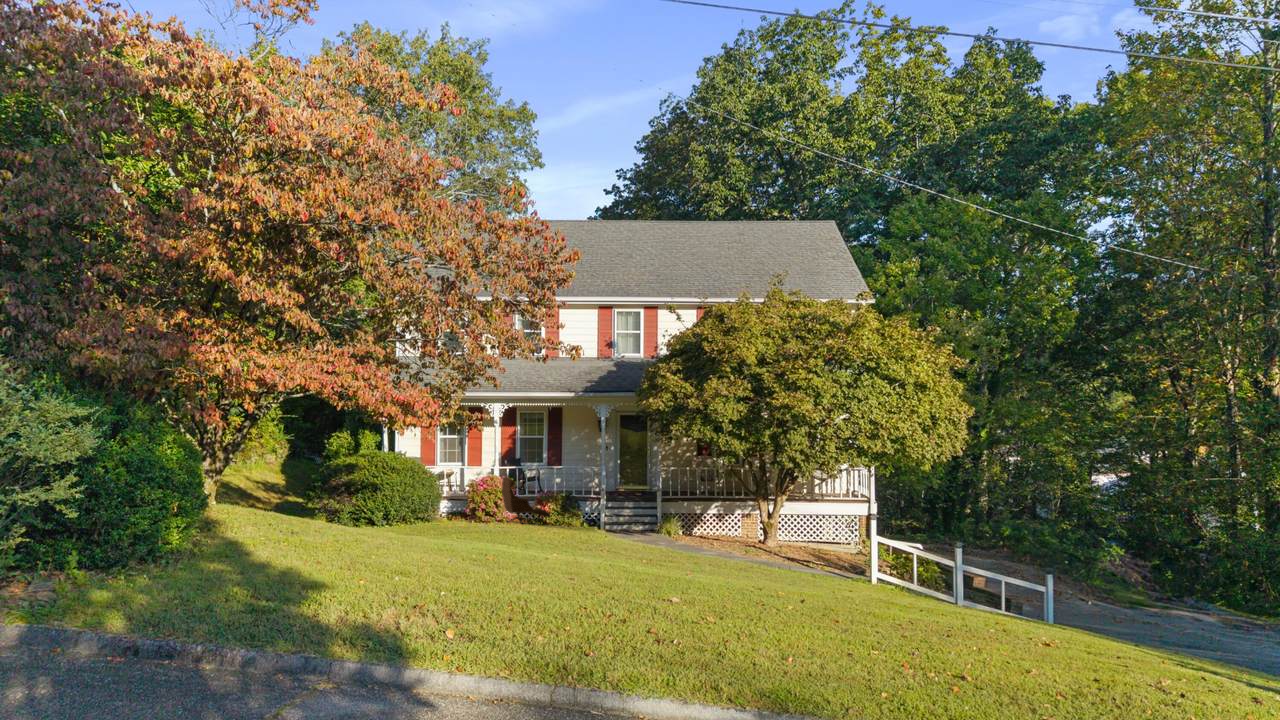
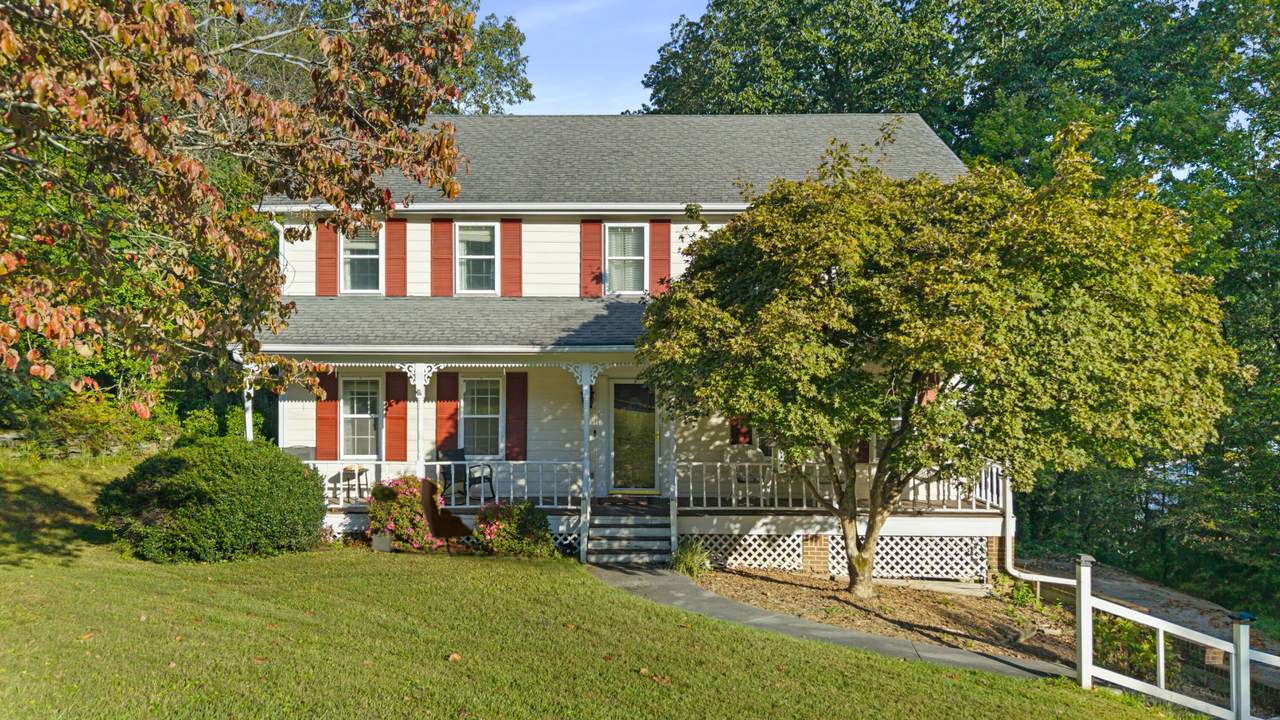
potted tree: none [474,480,491,521] -> present [371,484,398,552]

